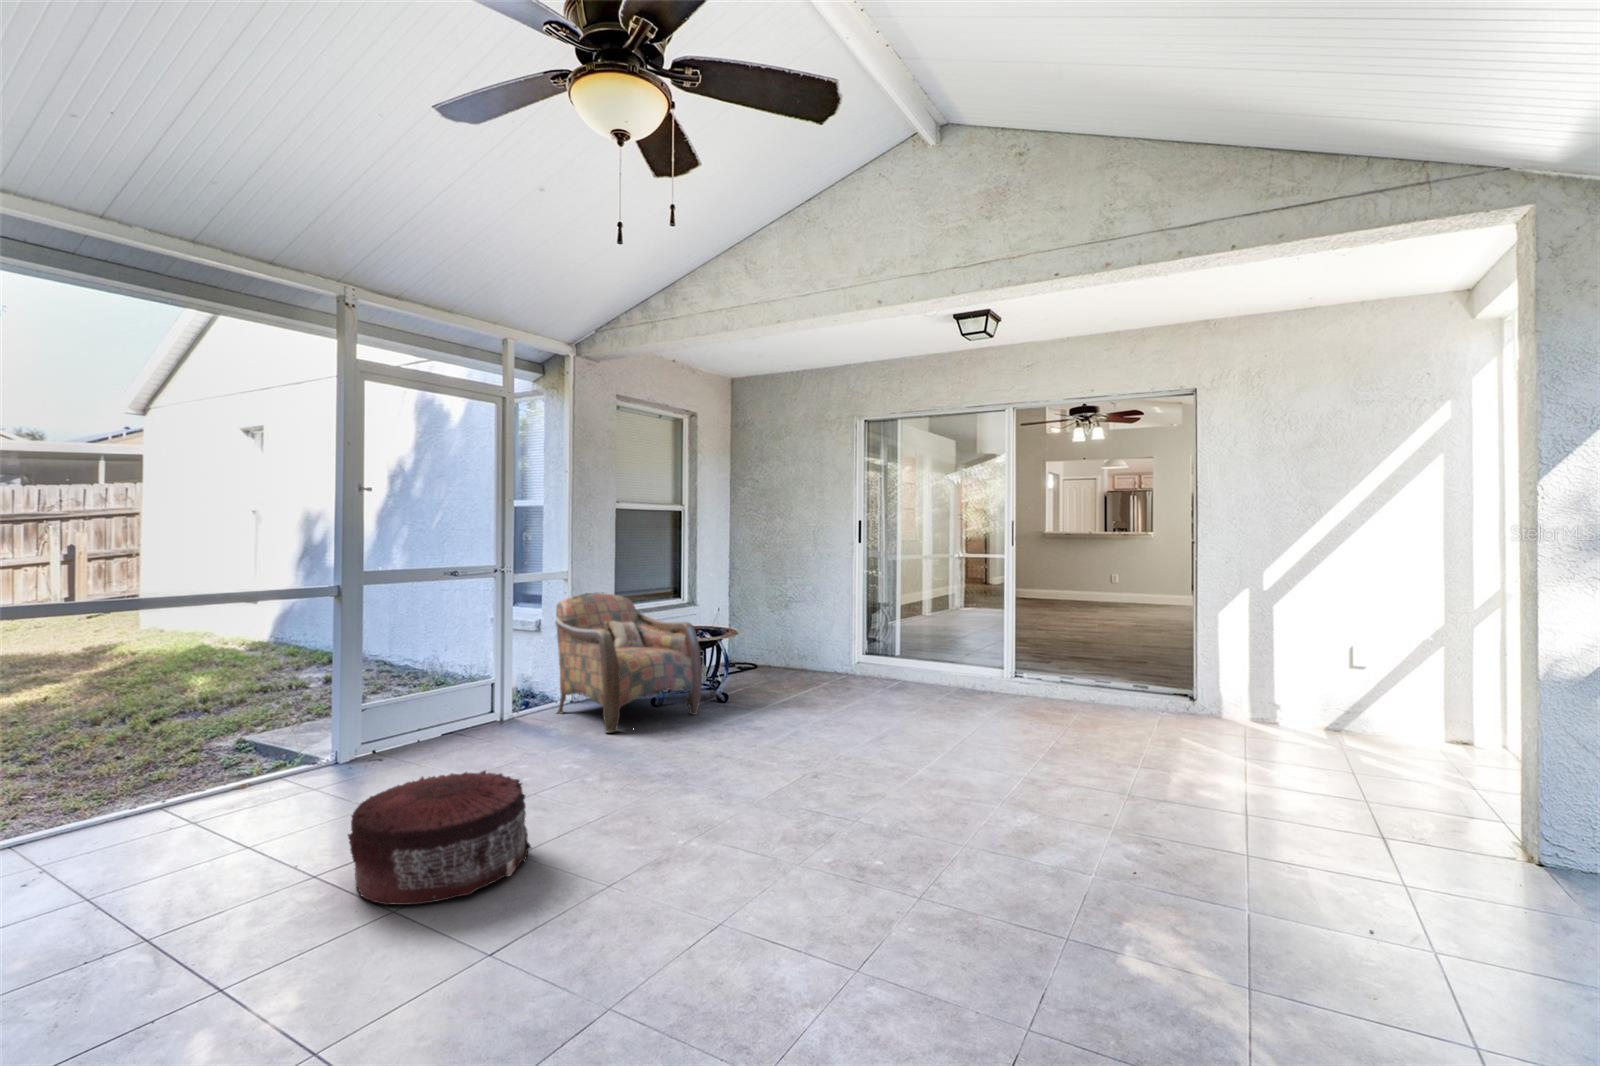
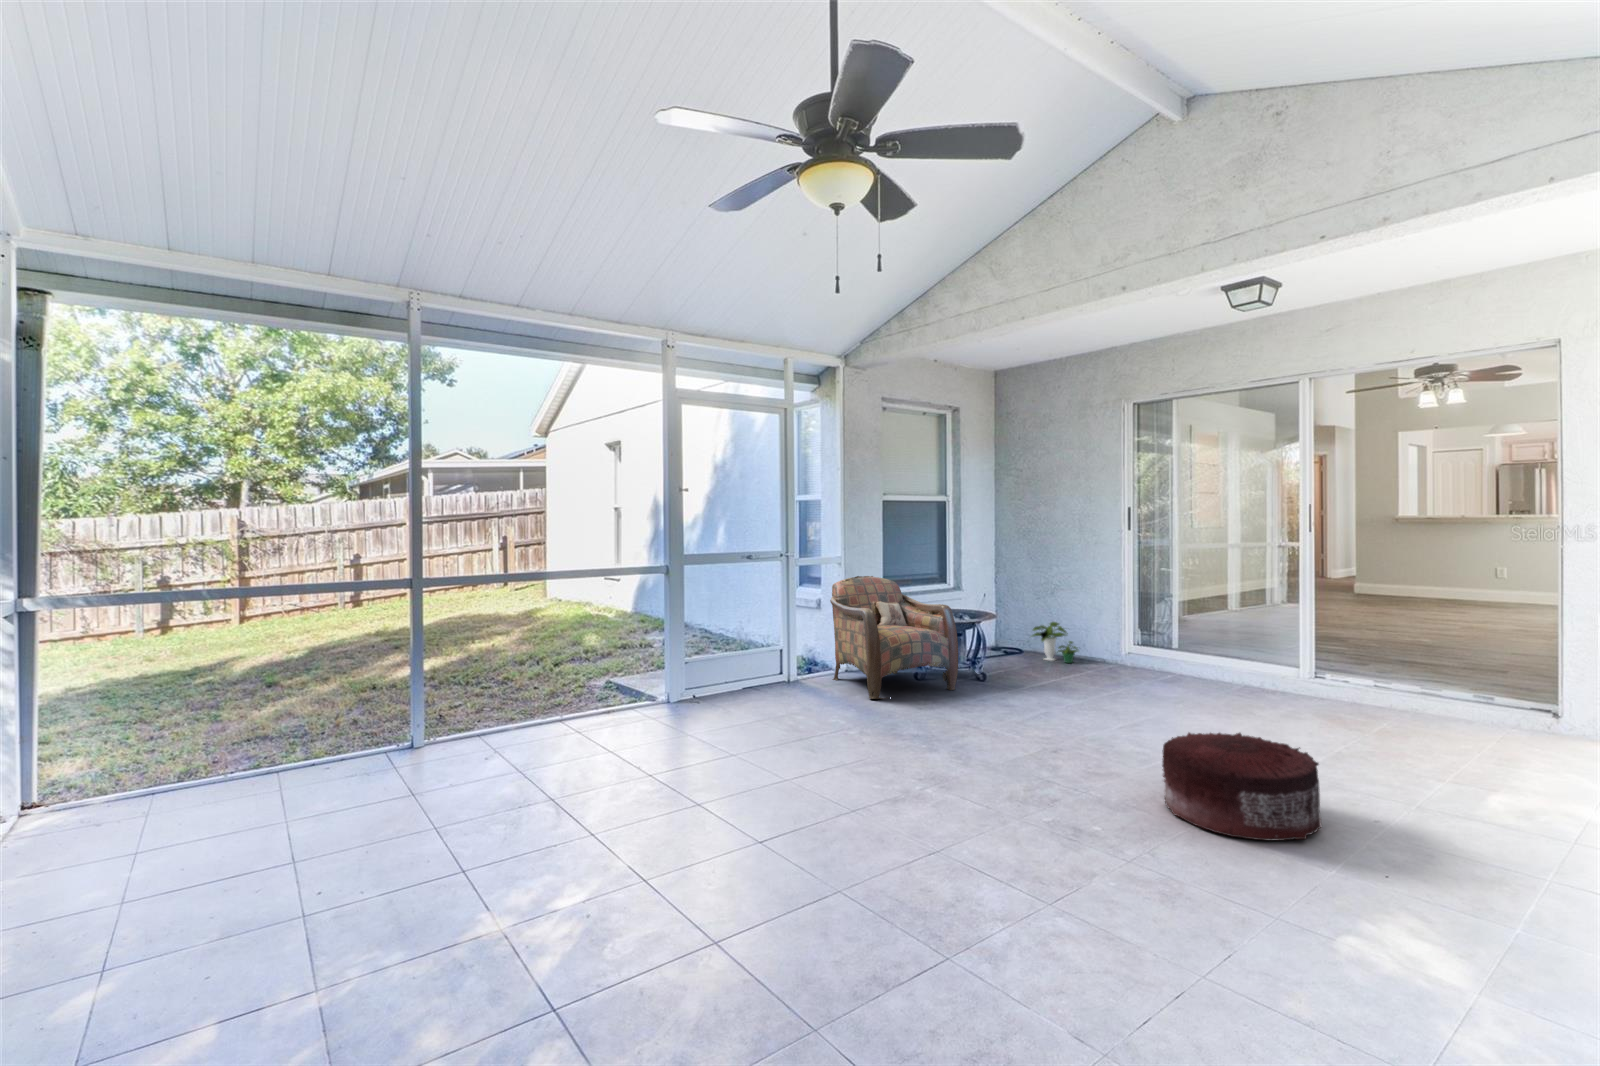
potted plant: none [764,636,814,677] -> present [1033,622,1078,663]
pouf: present [348,771,531,905] -> present [1162,733,1321,841]

